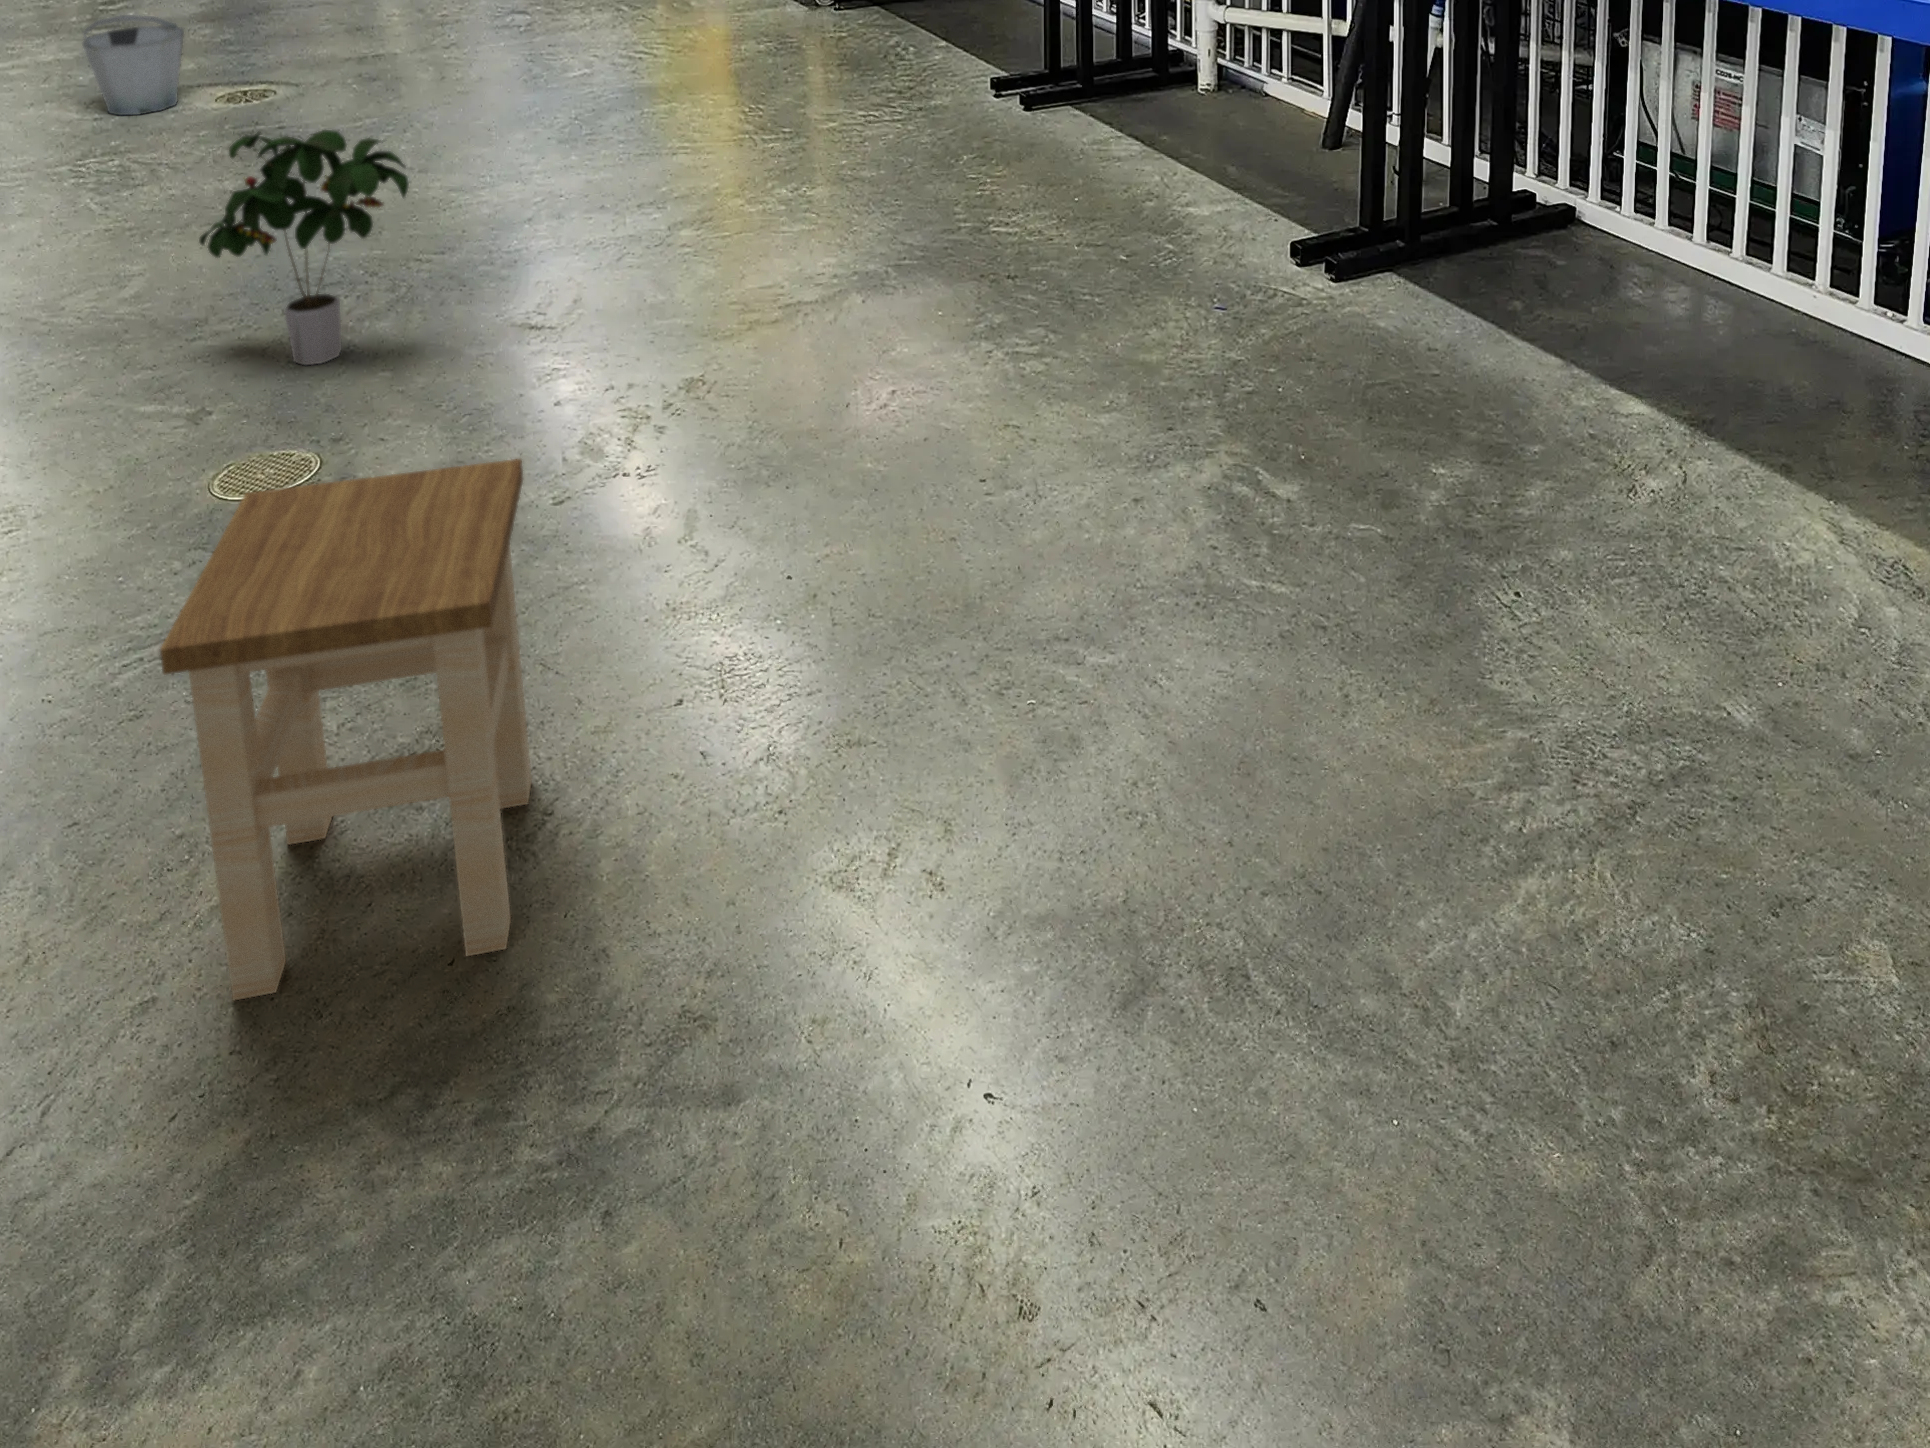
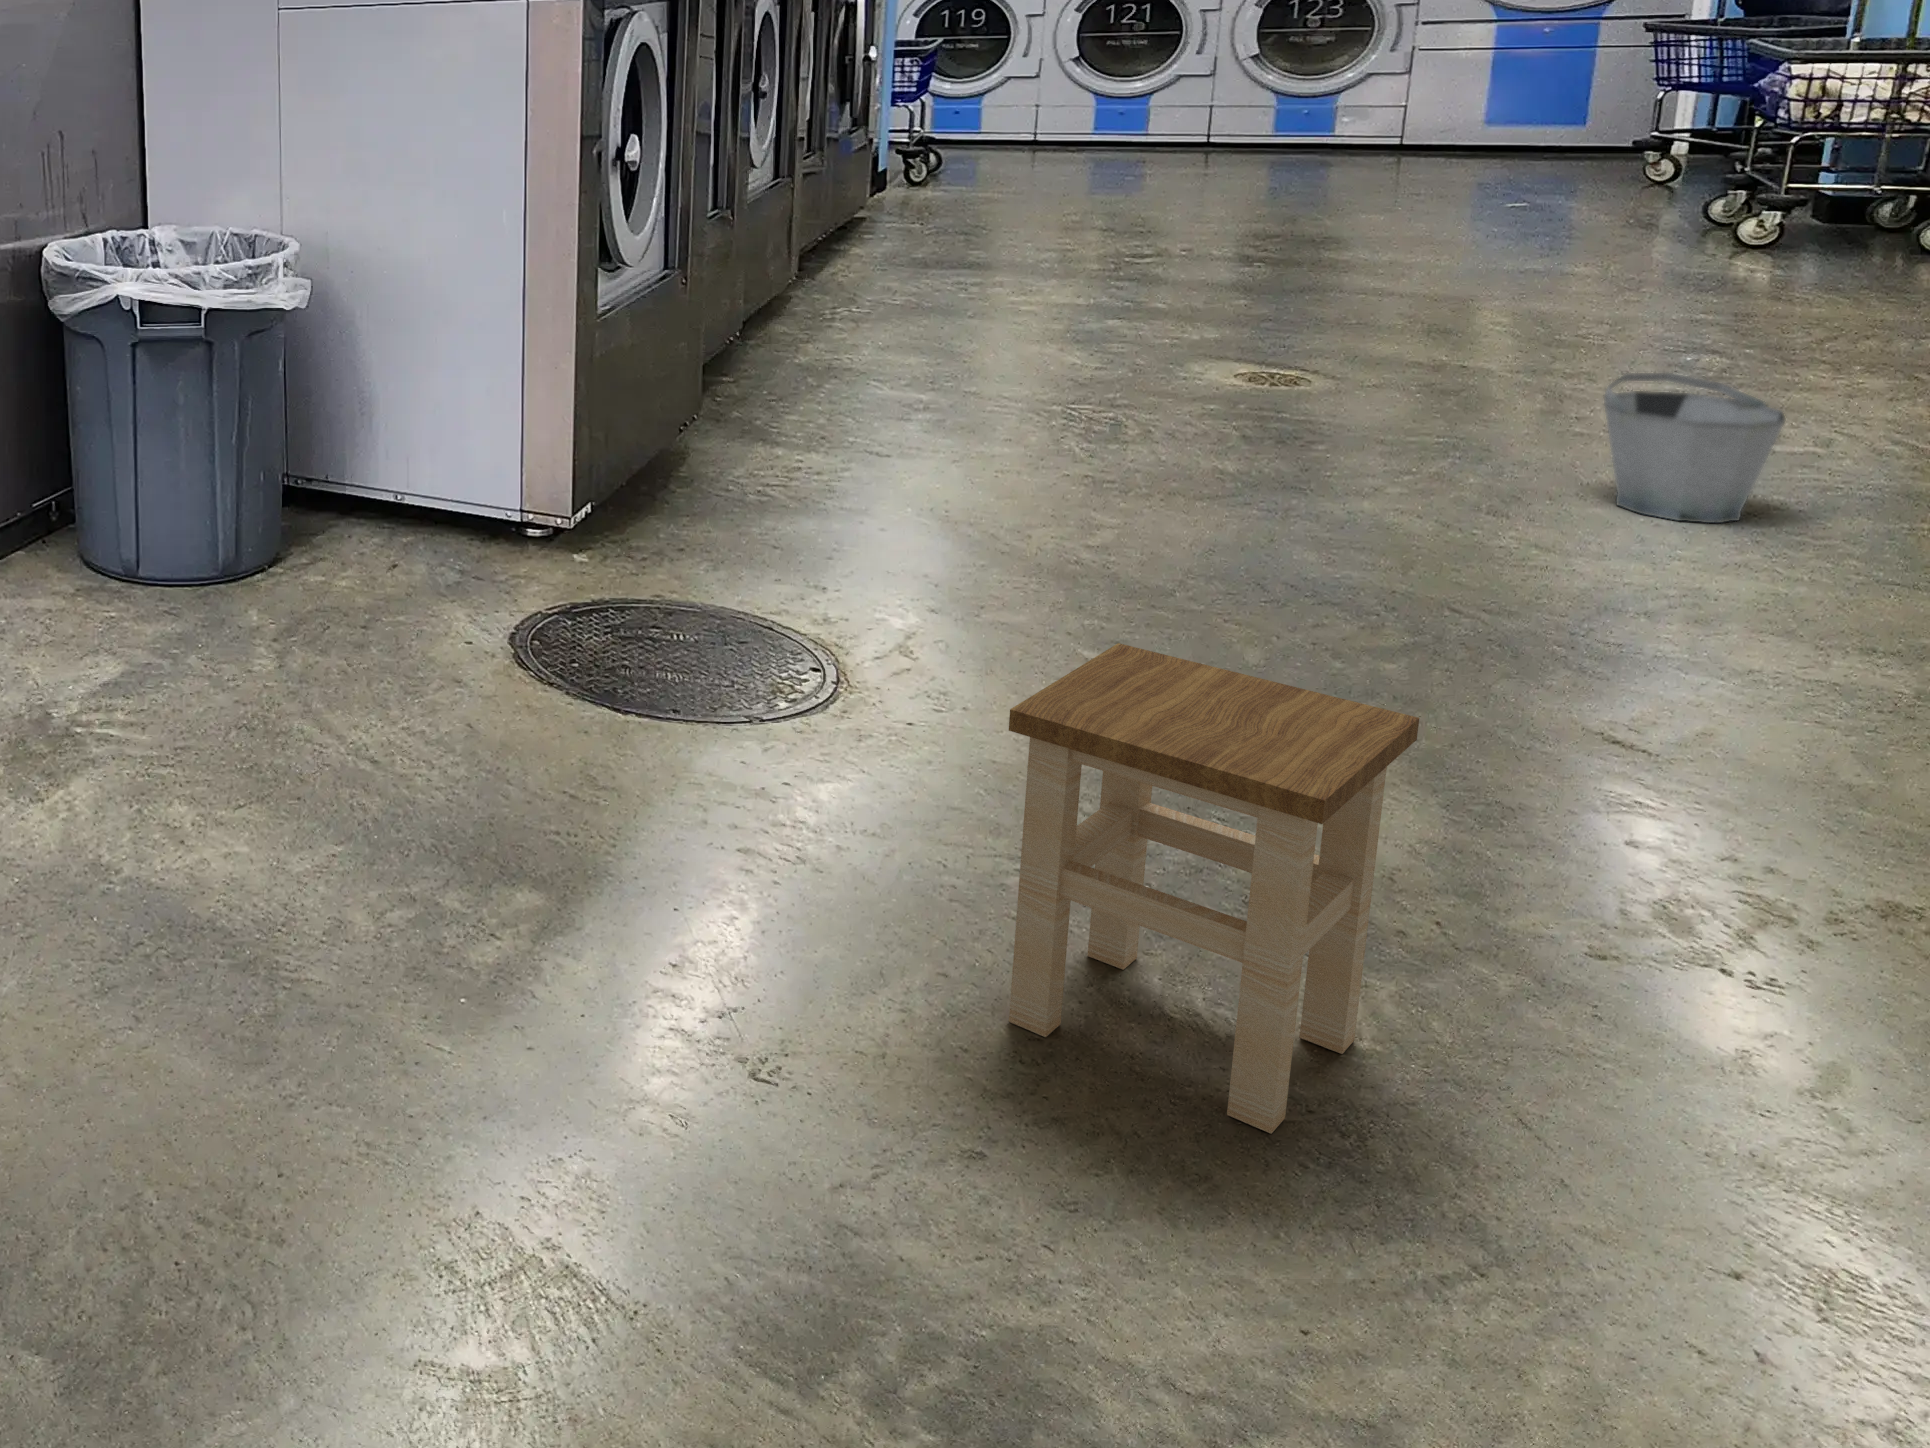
bucket: present [83,15,184,115] -> present [1604,373,1785,523]
potted plant: present [199,130,409,365] -> none [1150,378,1407,628]

